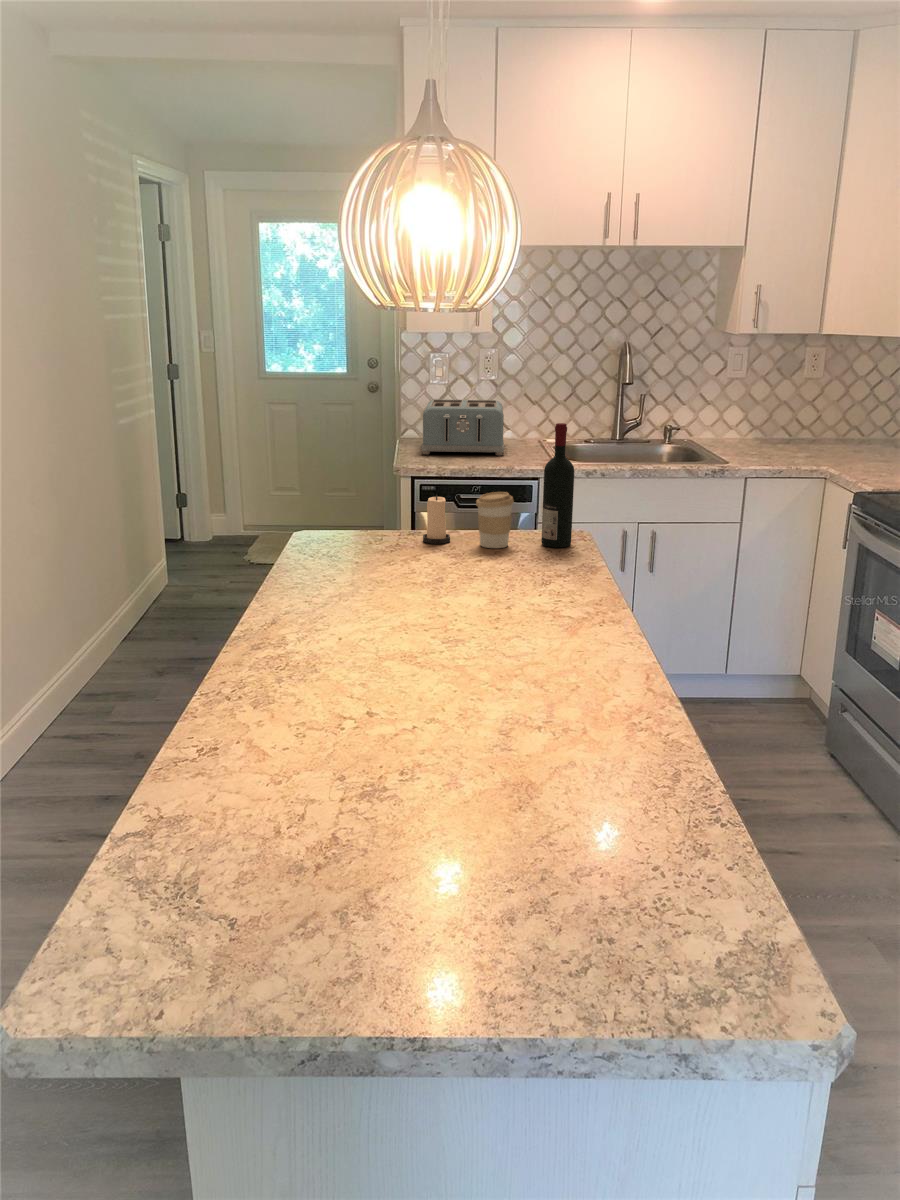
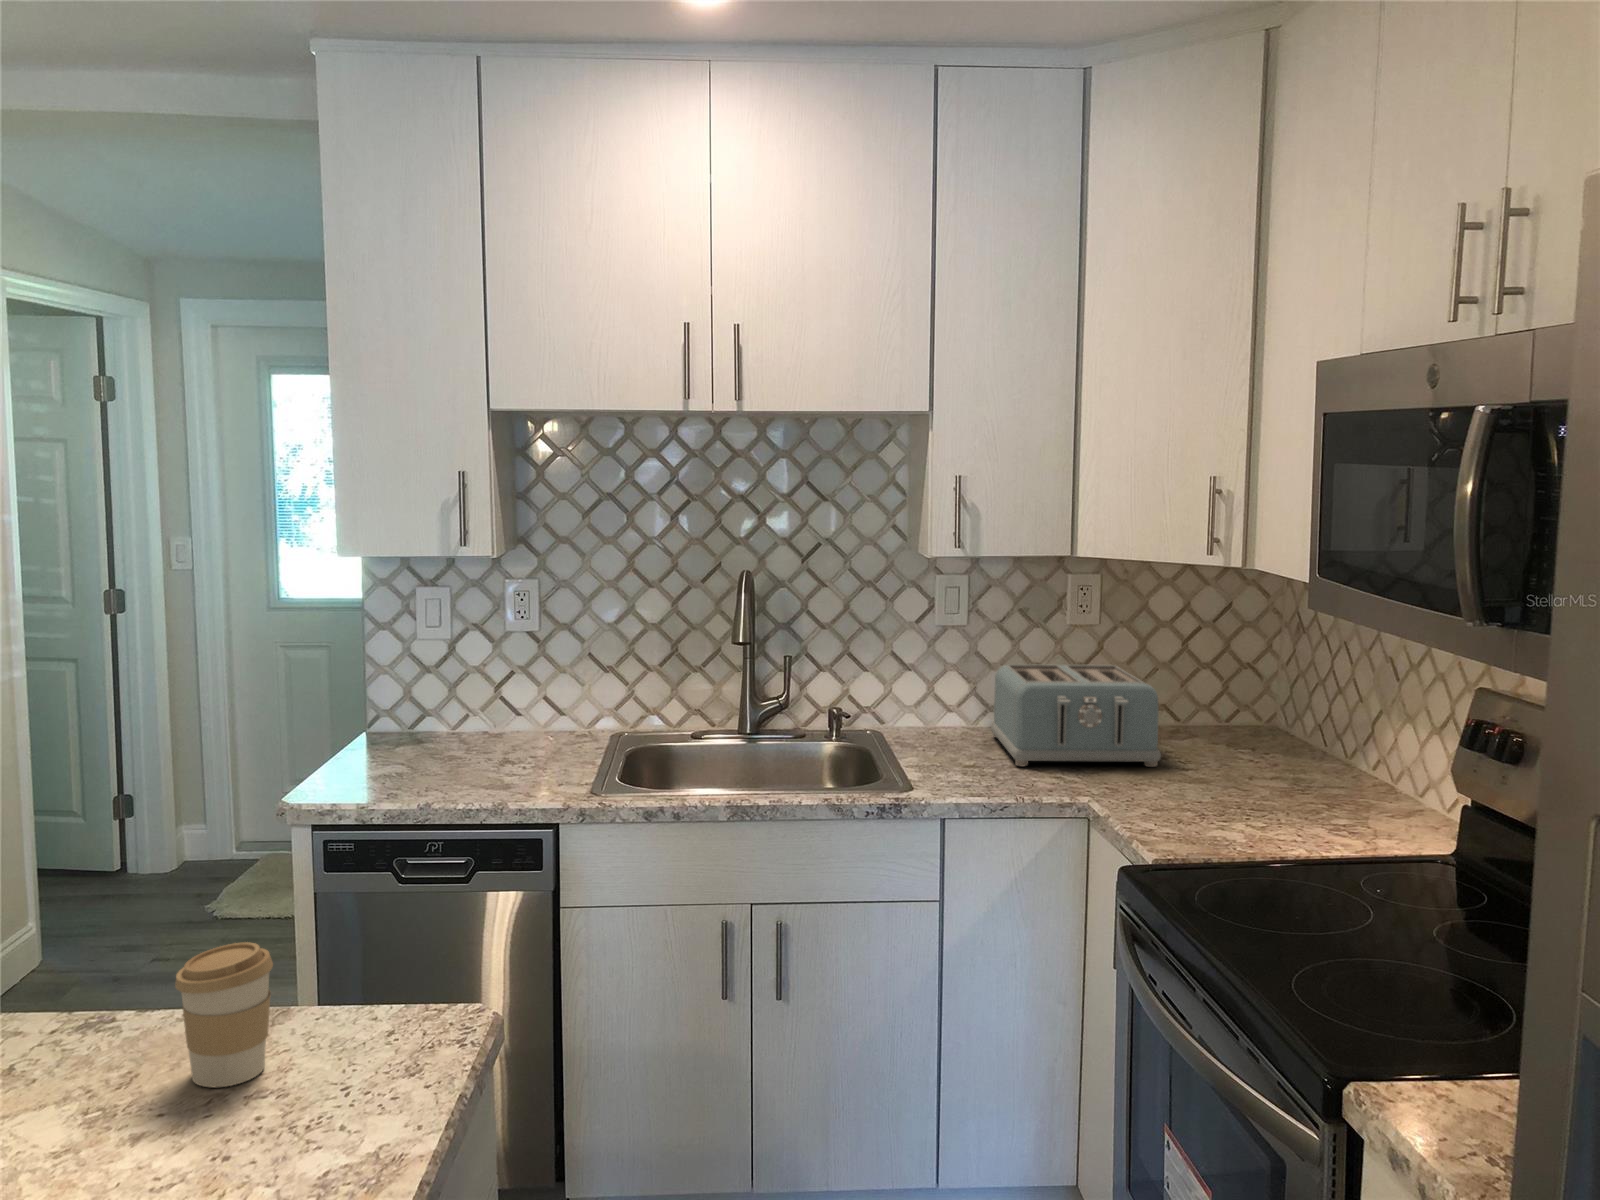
toaster: present [421,399,504,455] -> present [991,664,1161,767]
wine bottle: present [541,423,574,548] -> none [339,787,417,1081]
candle: present [423,494,450,544] -> none [70,948,147,1070]

